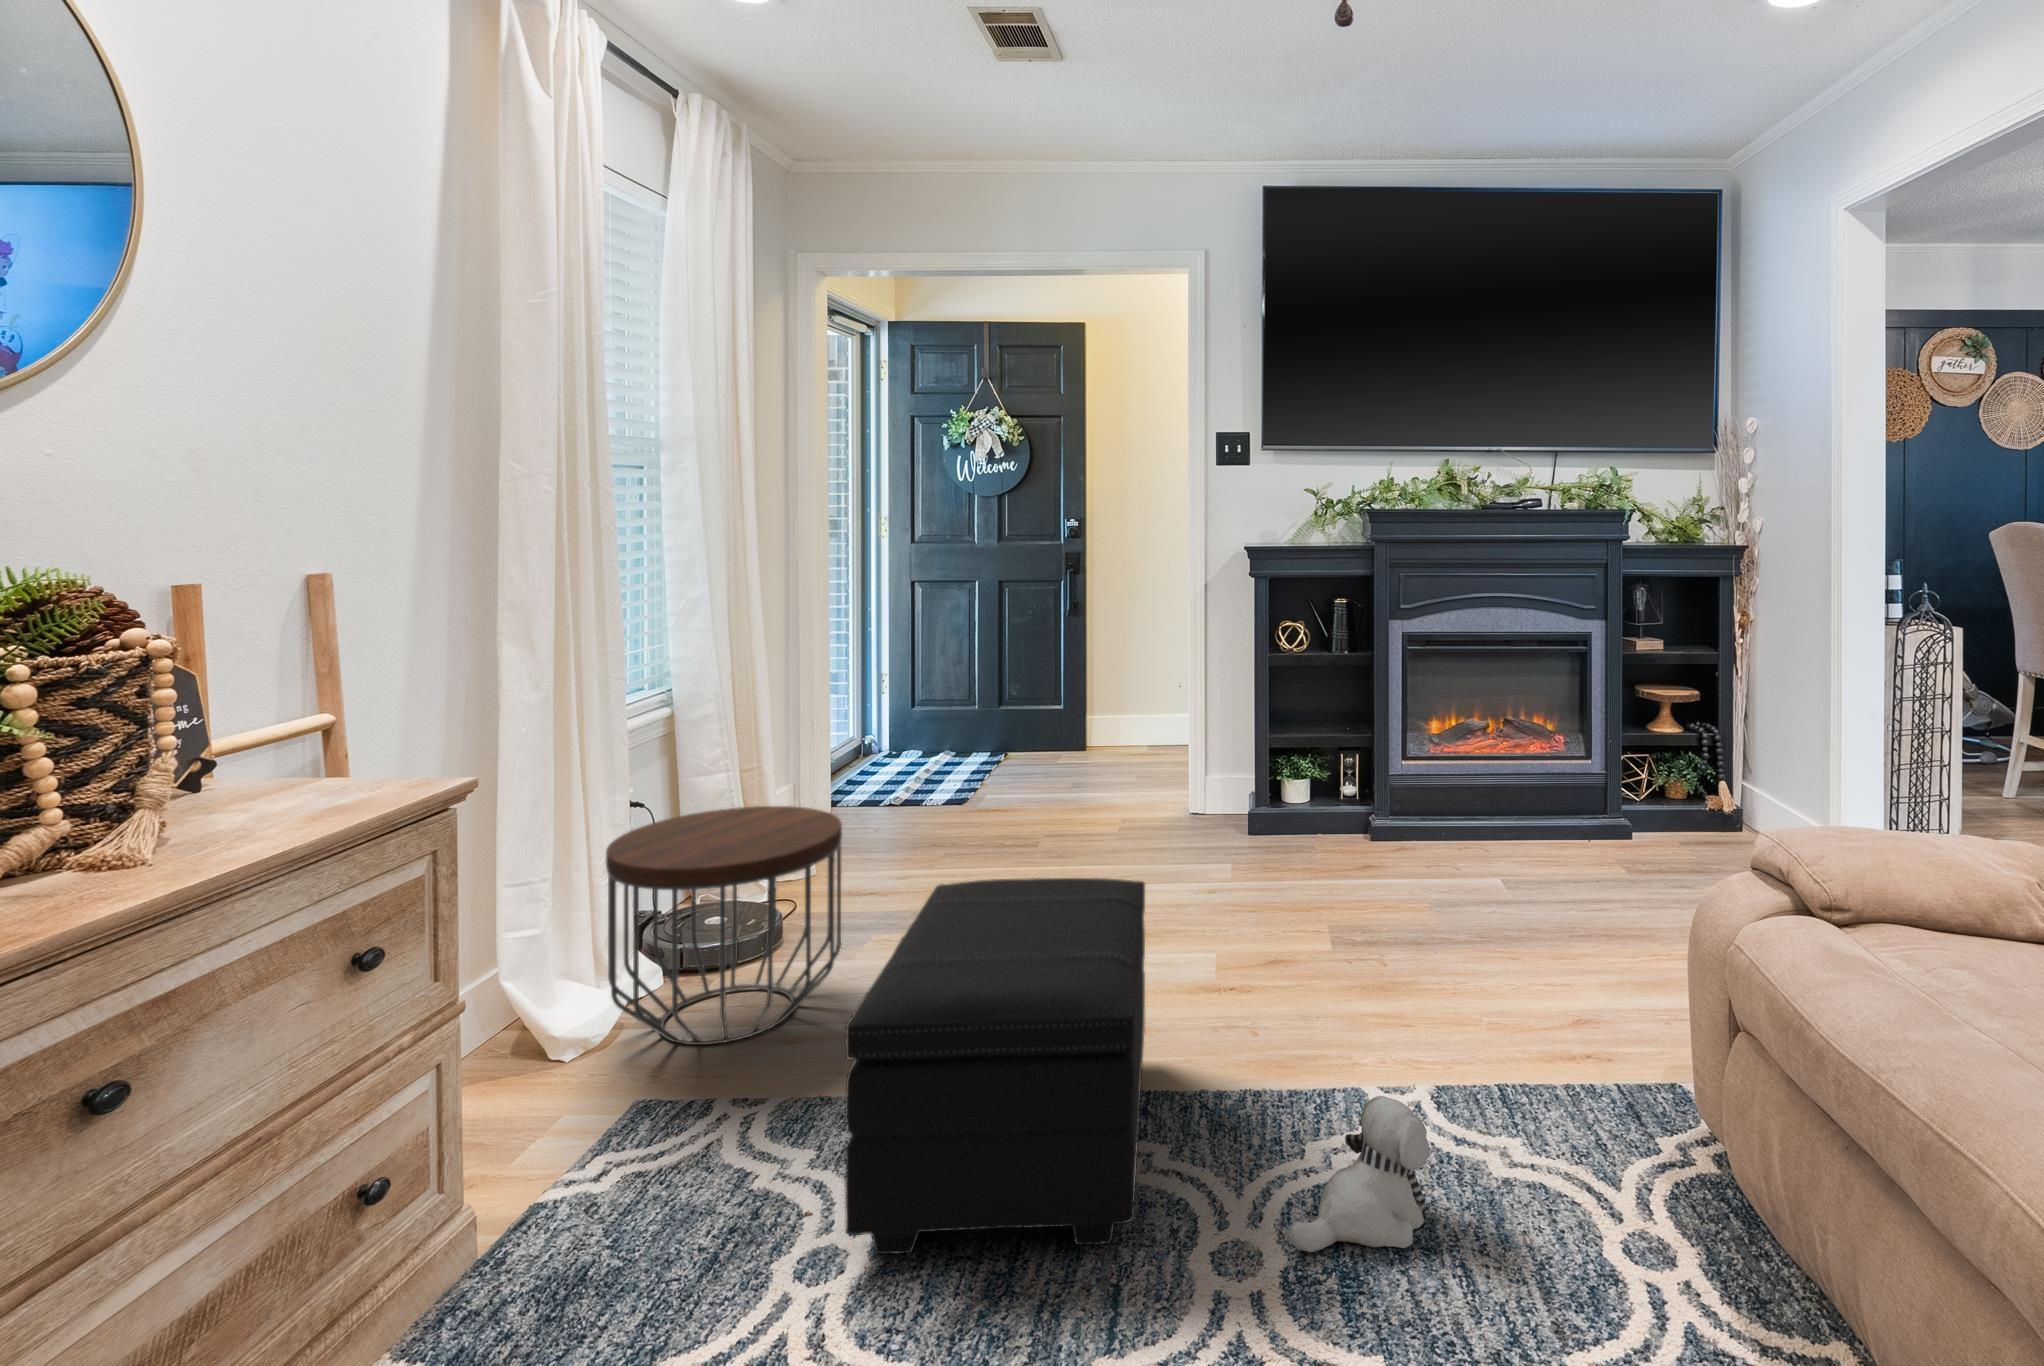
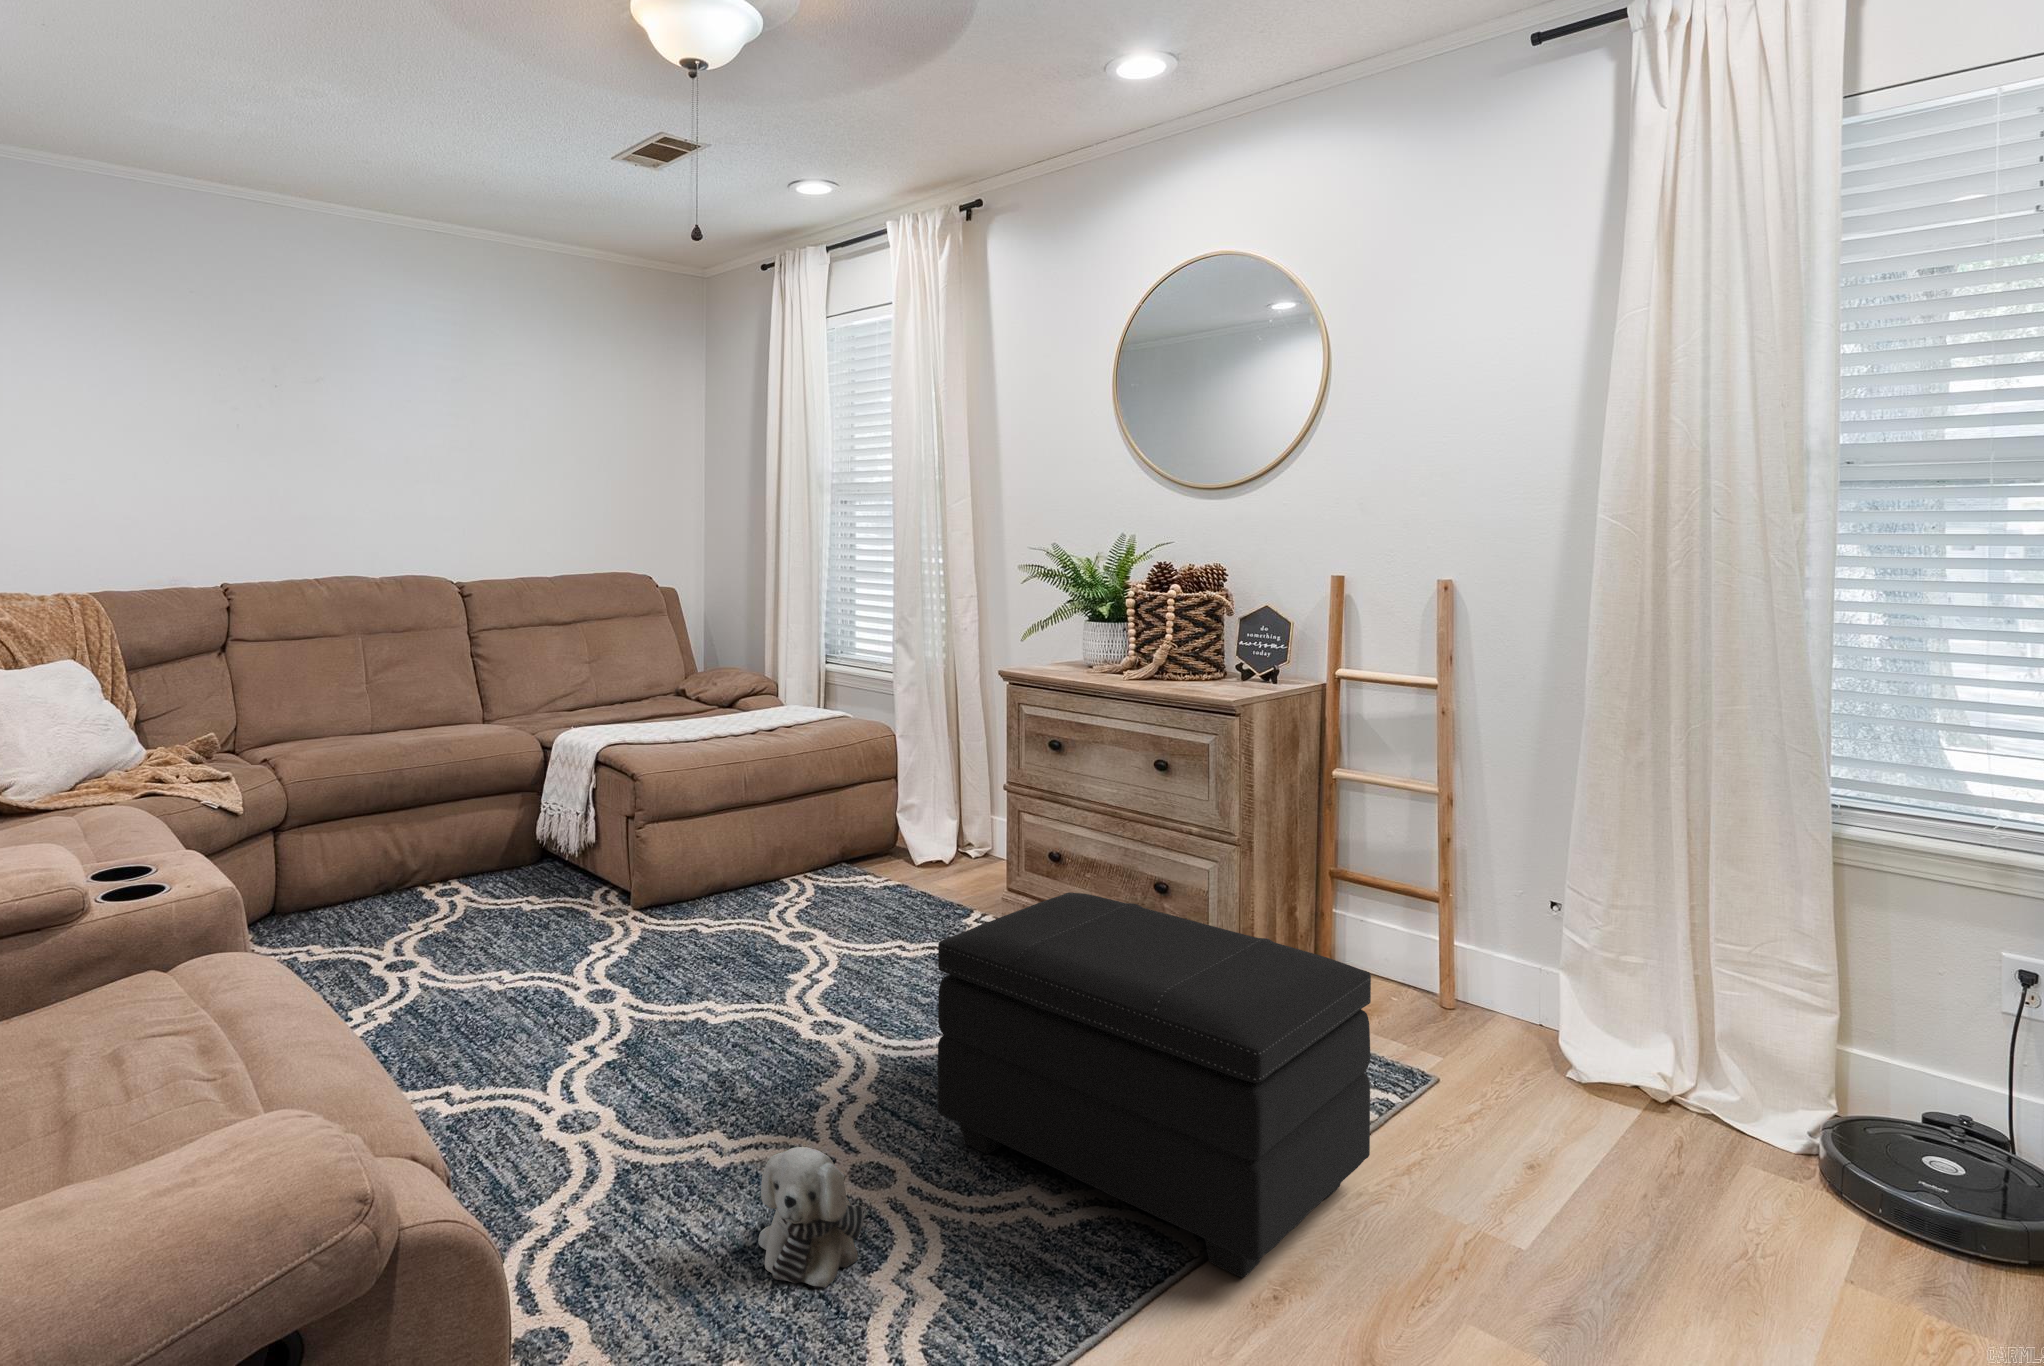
side table: present [606,806,842,1045] -> none [1467,875,1773,1171]

